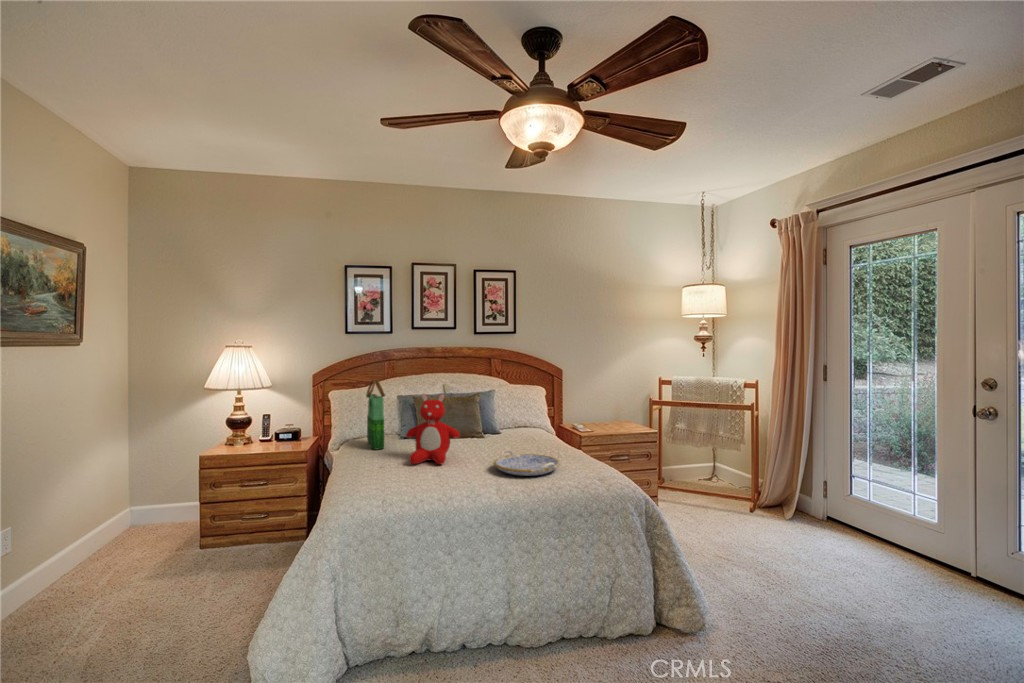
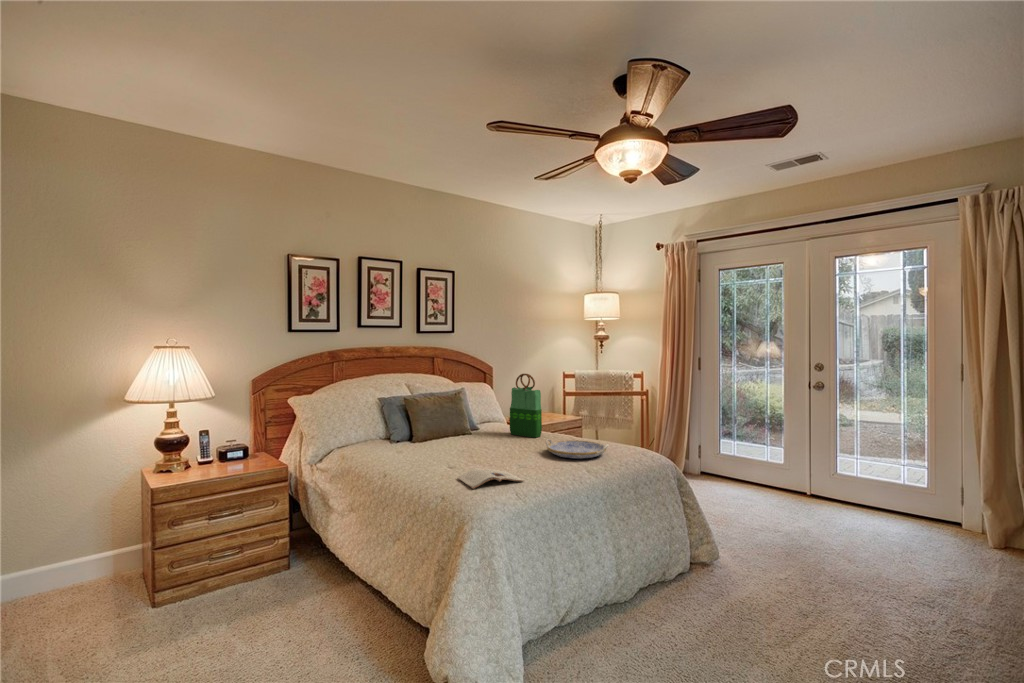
tote bag: present [366,380,385,450] -> present [510,374,542,438]
teddy bear: present [406,394,460,464] -> none [449,390,501,461]
magazine: none [354,471,420,491] -> present [458,468,524,489]

